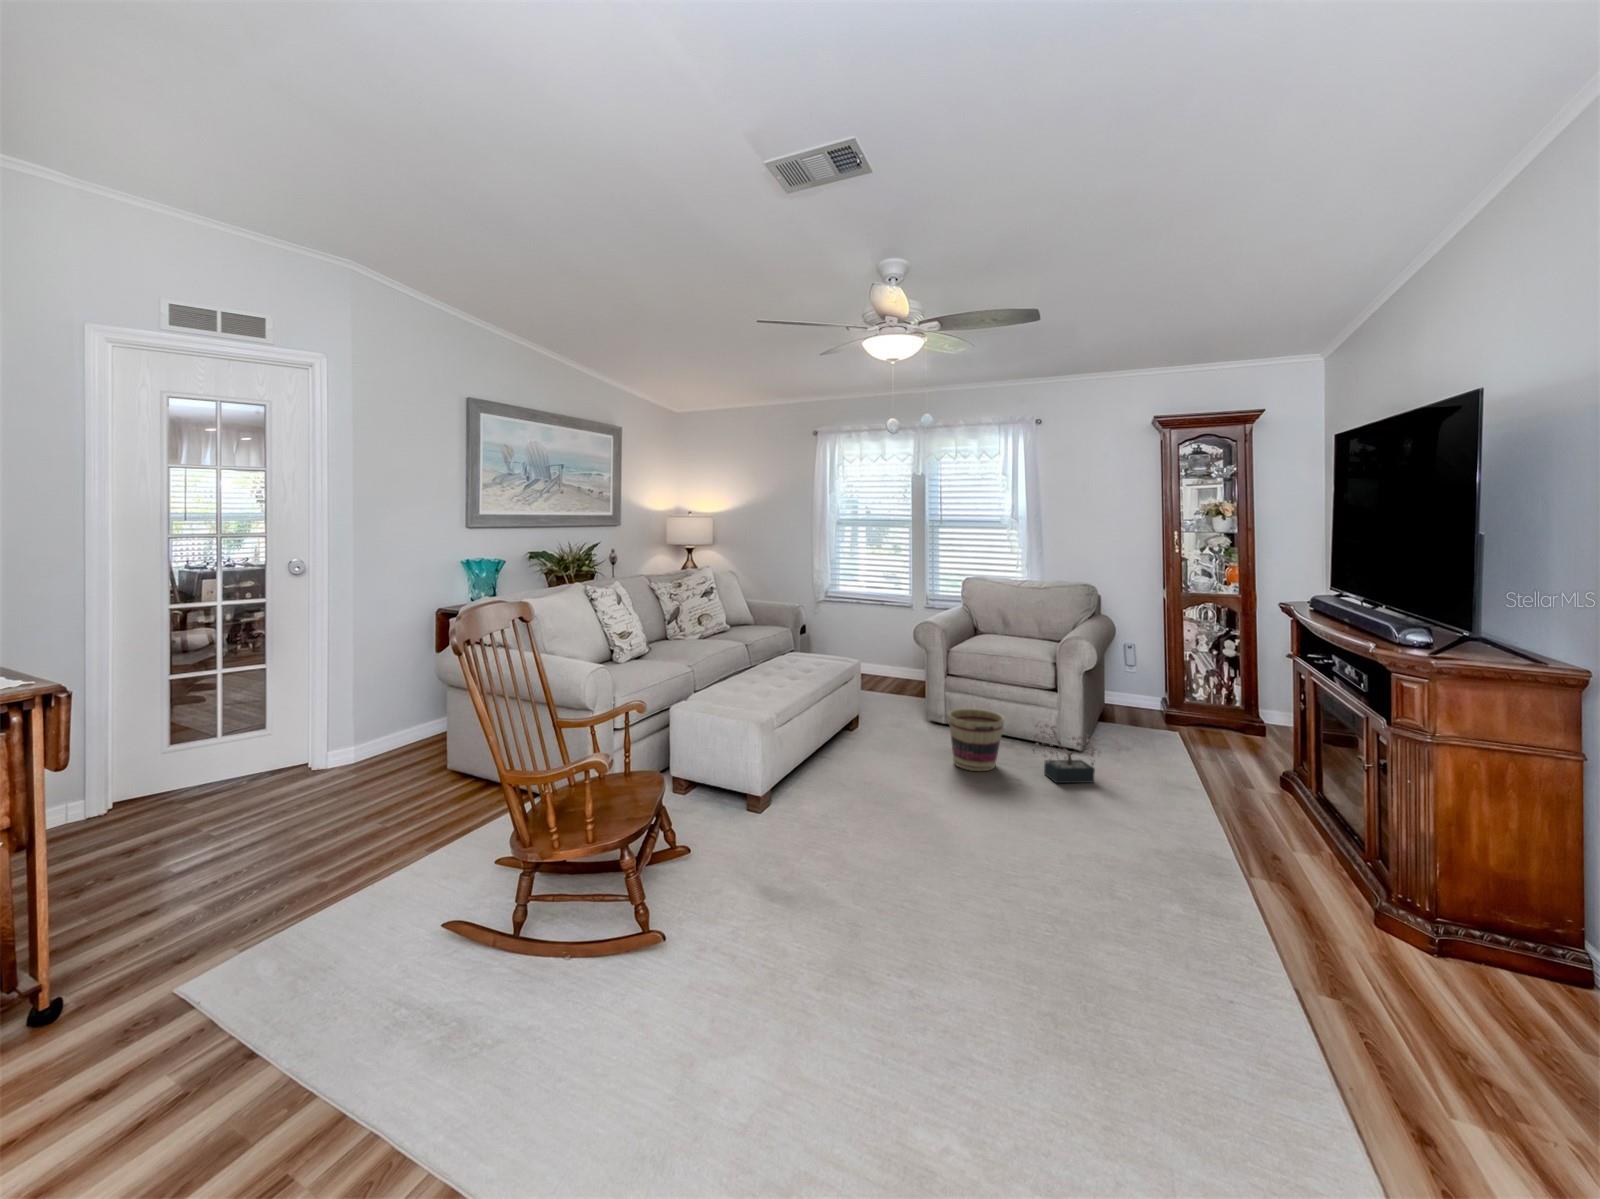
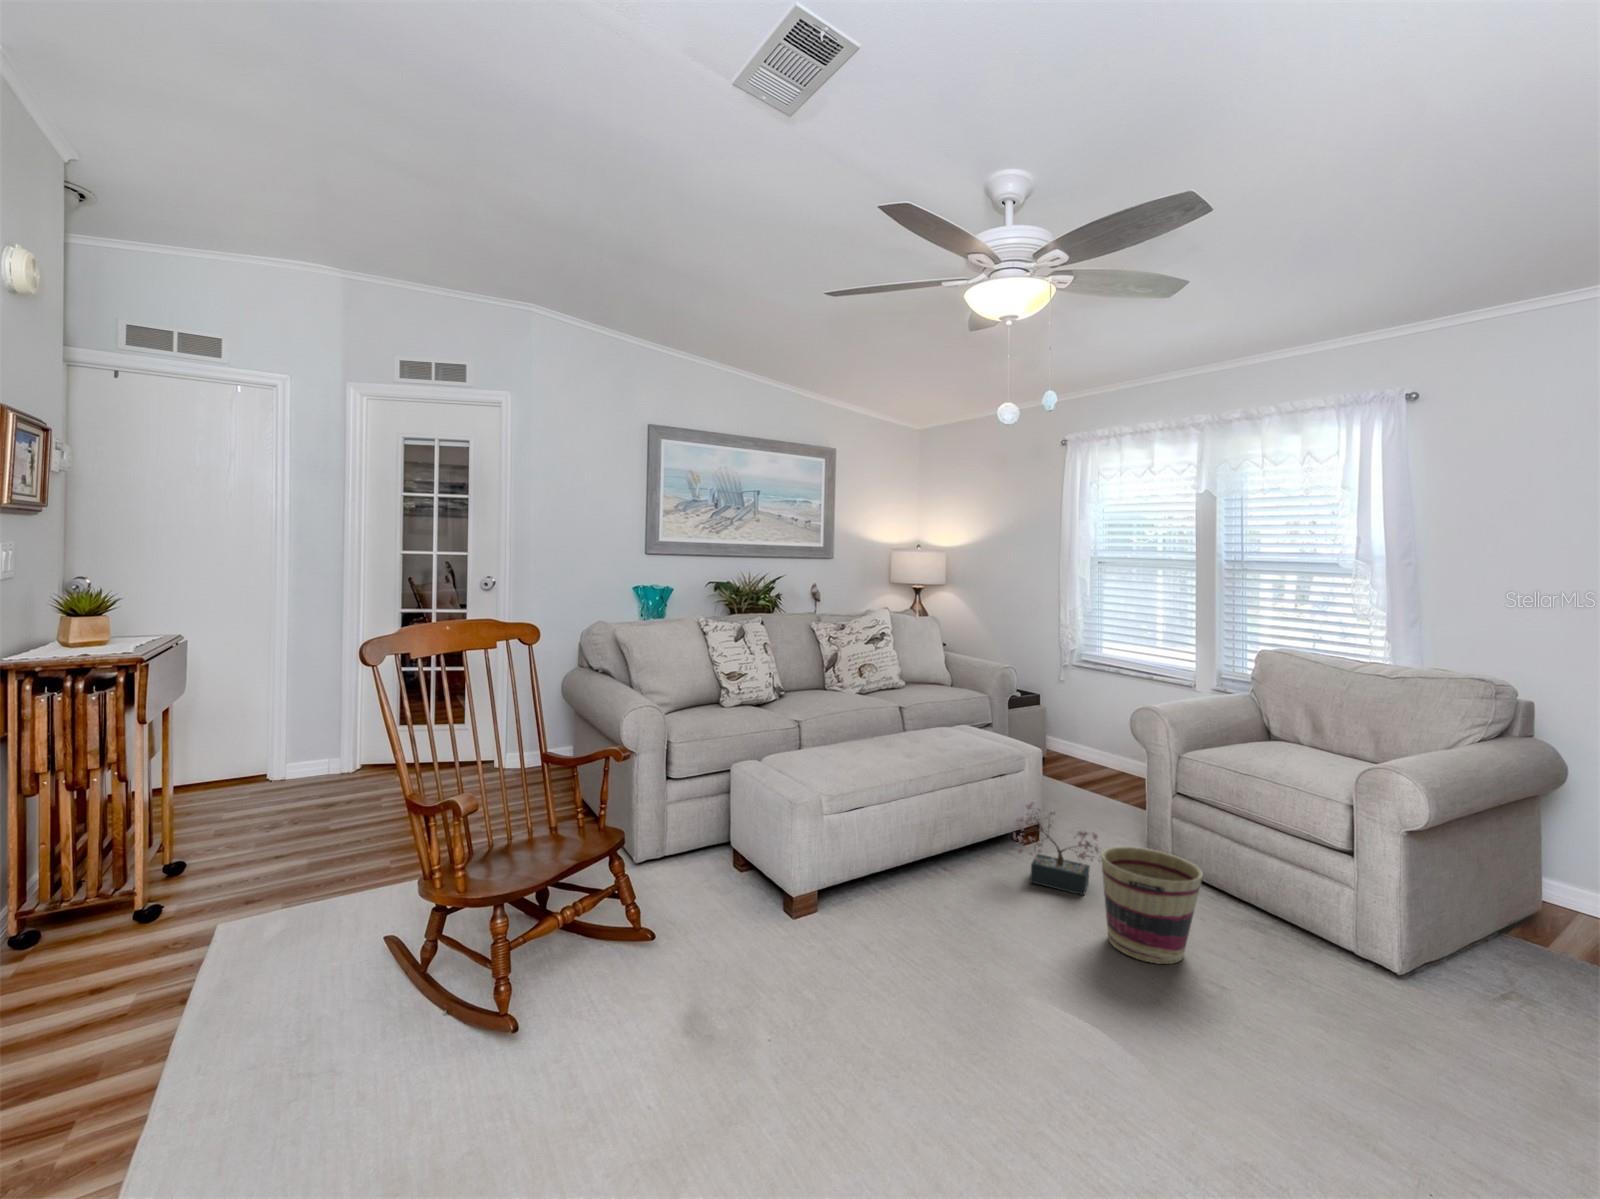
decorative plant: present [1033,724,1101,783] -> present [1013,802,1101,896]

